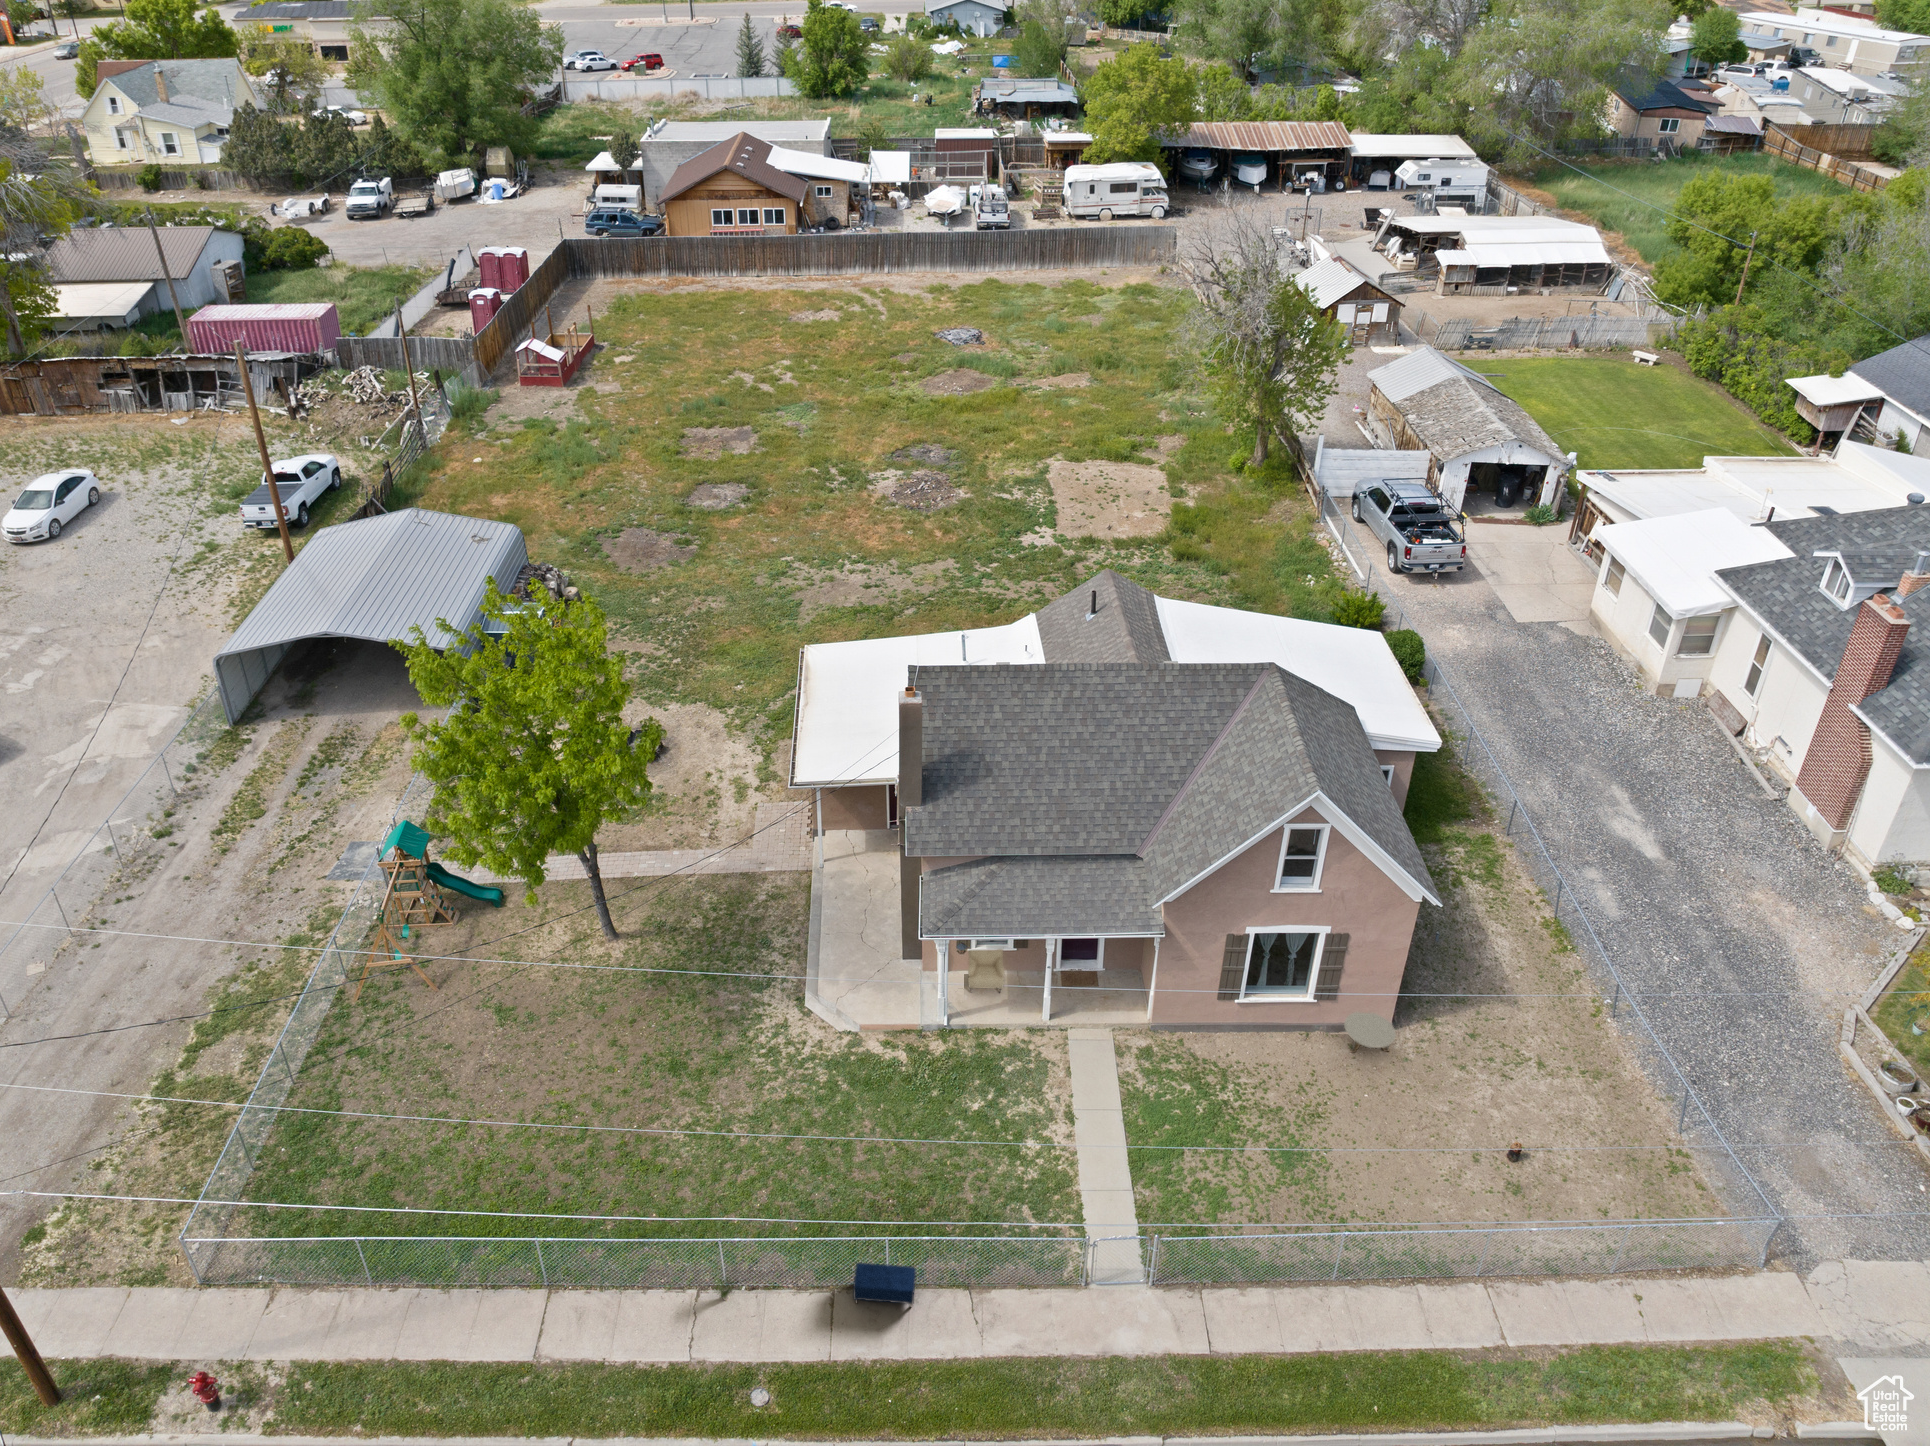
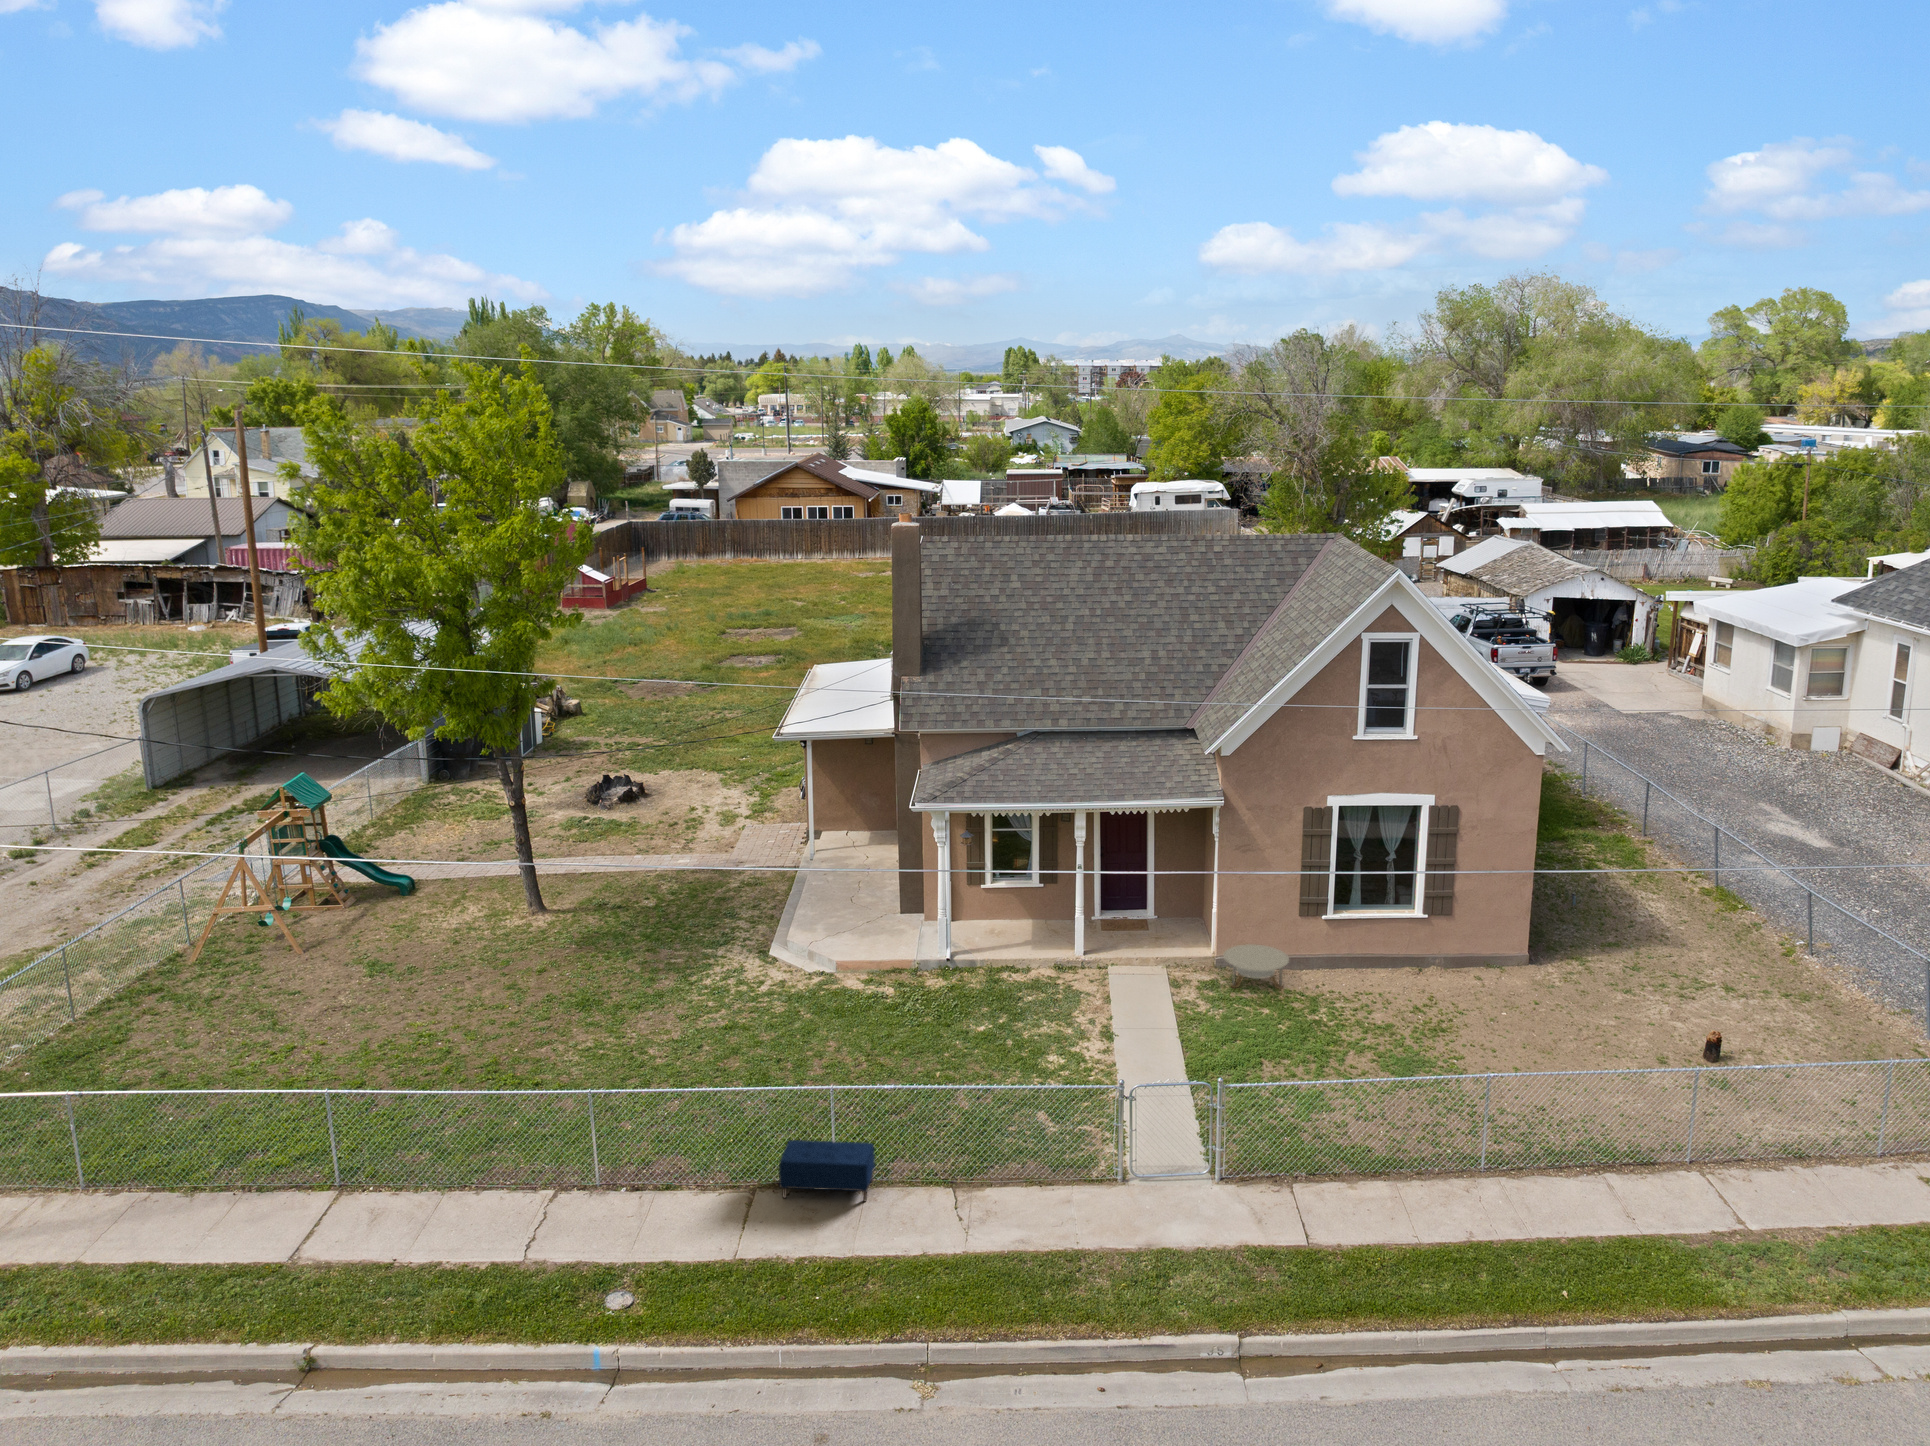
chair: present [968,949,1004,991] -> none [983,877,1030,944]
round table: present [1344,1012,1396,1053] -> present [1223,944,1289,989]
potted plant: present [714,1277,733,1300] -> none [569,1152,609,1197]

